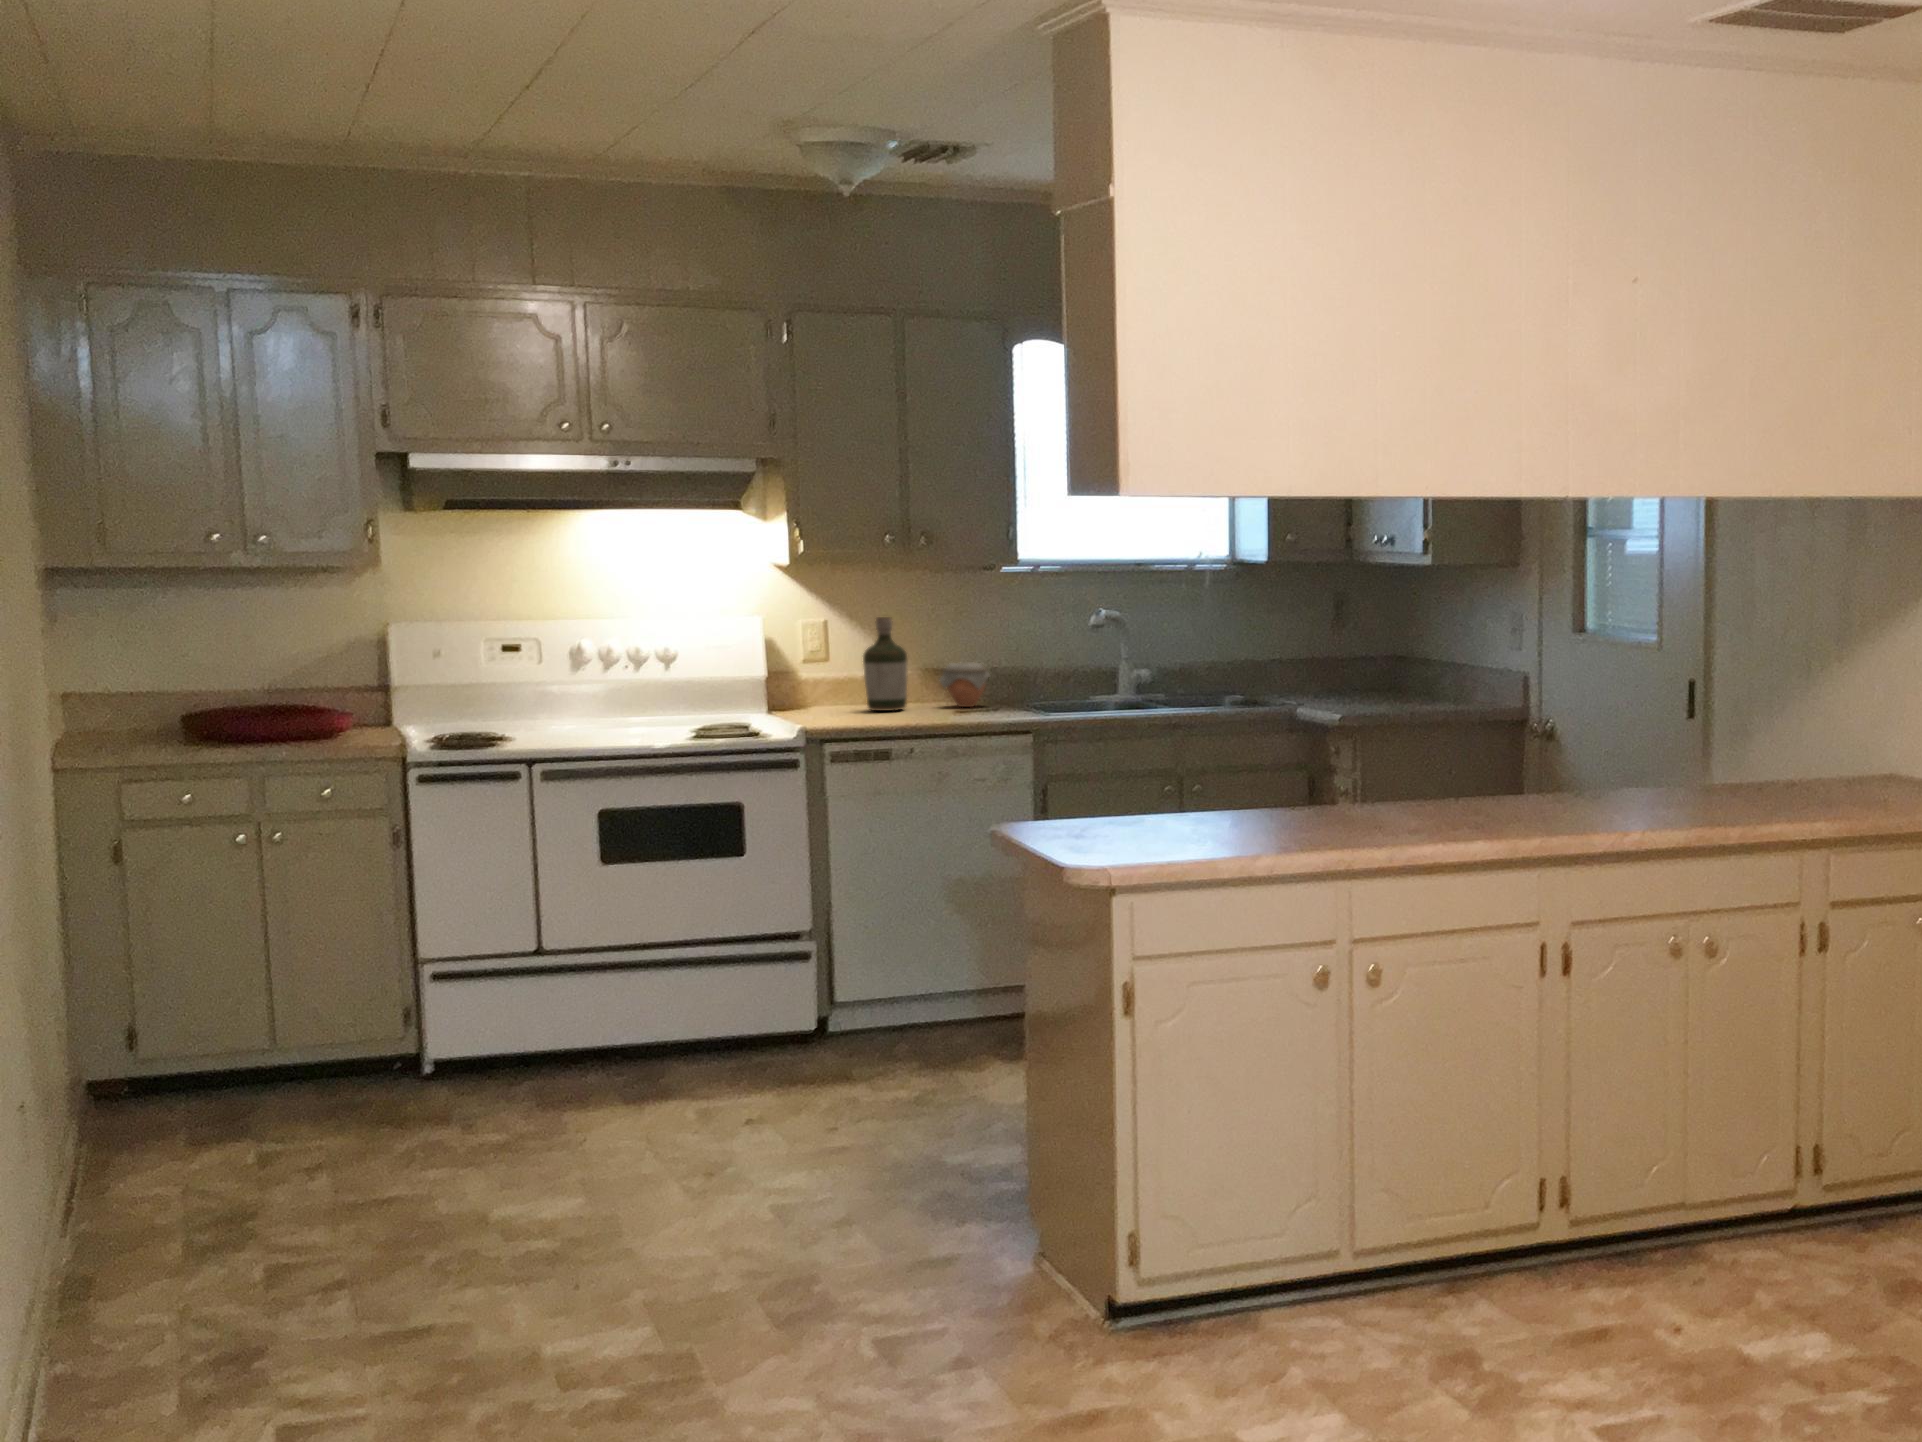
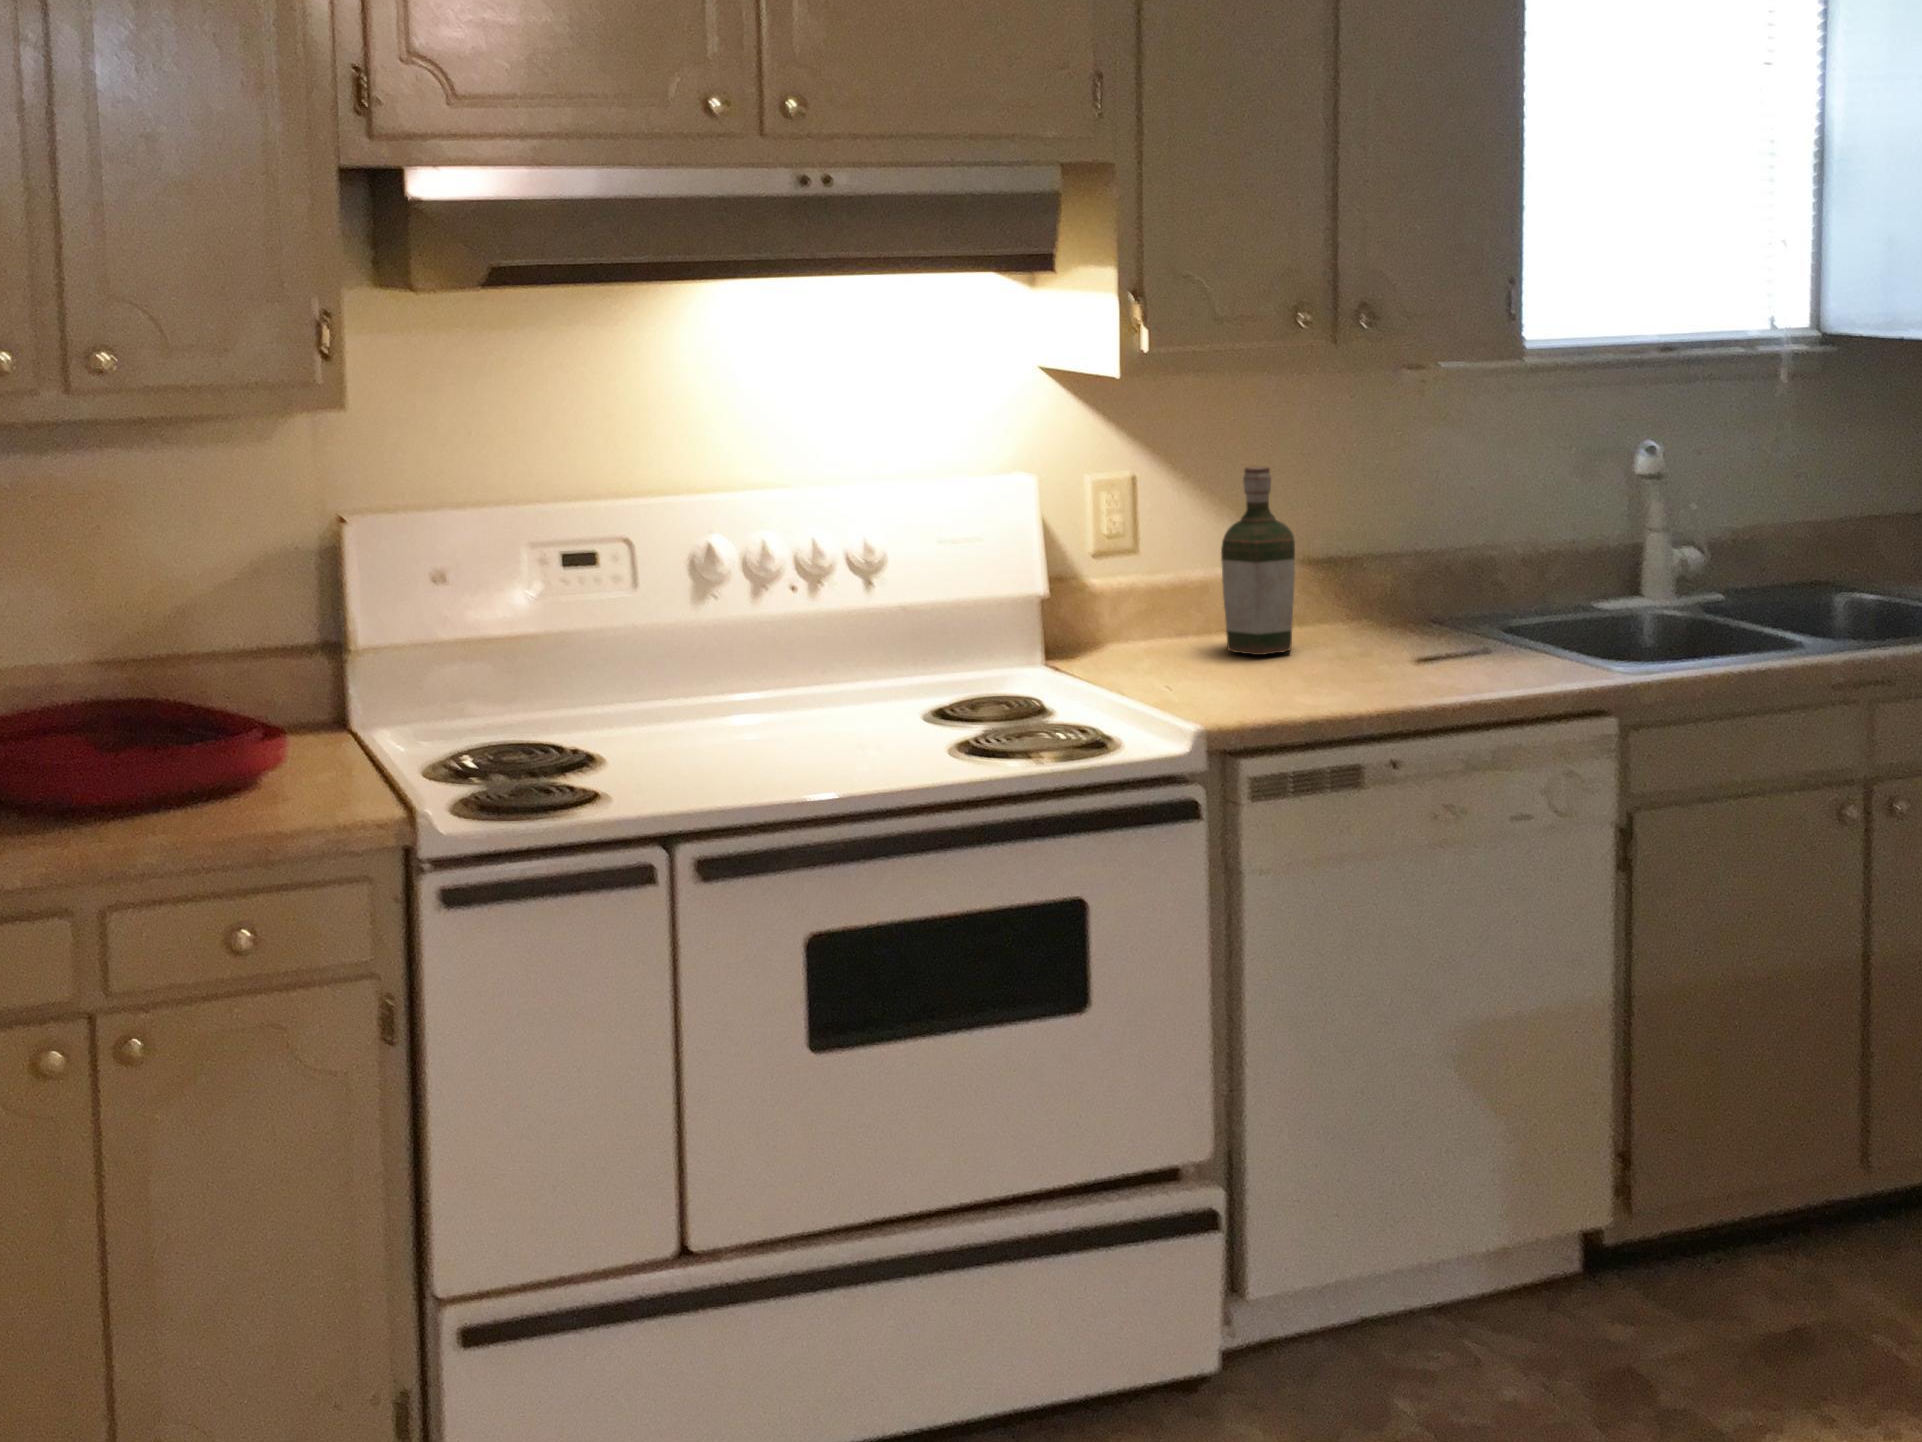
jar: present [940,662,990,707] -> none [1348,547,1441,637]

